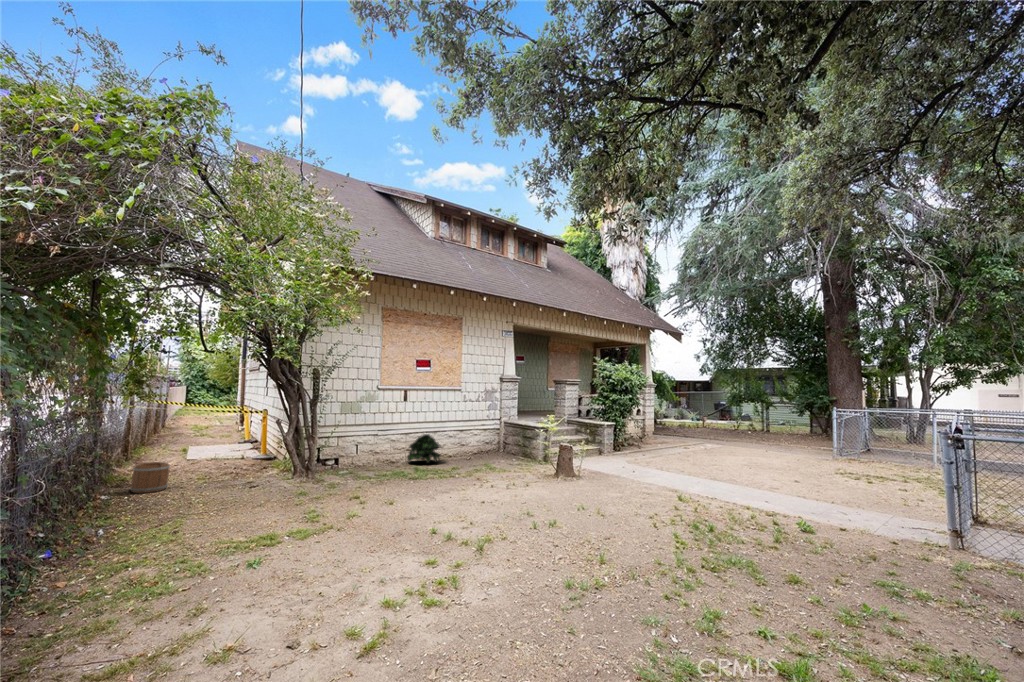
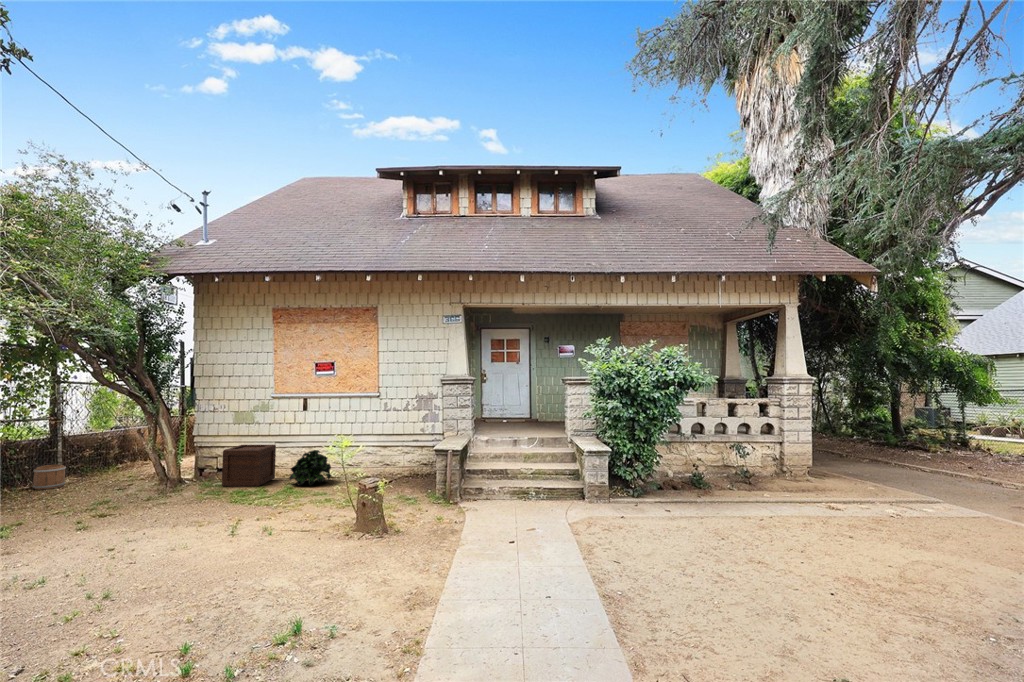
wooden crate: none [346,432,393,471] -> present [222,445,276,487]

